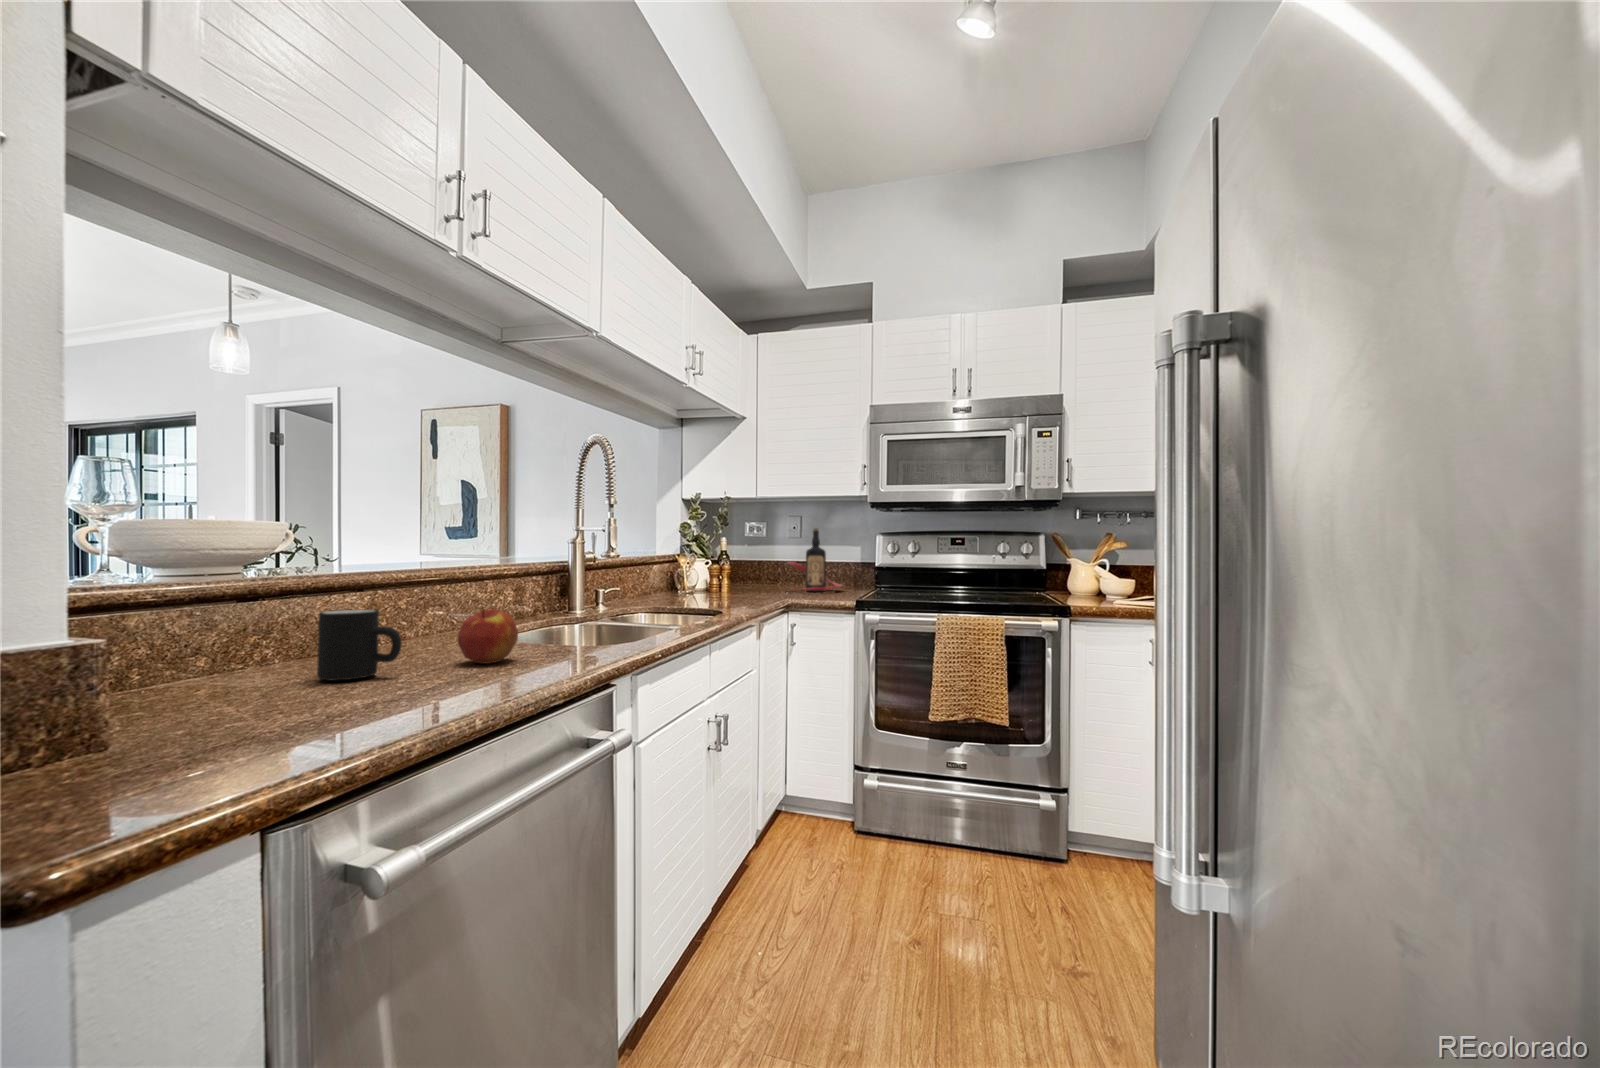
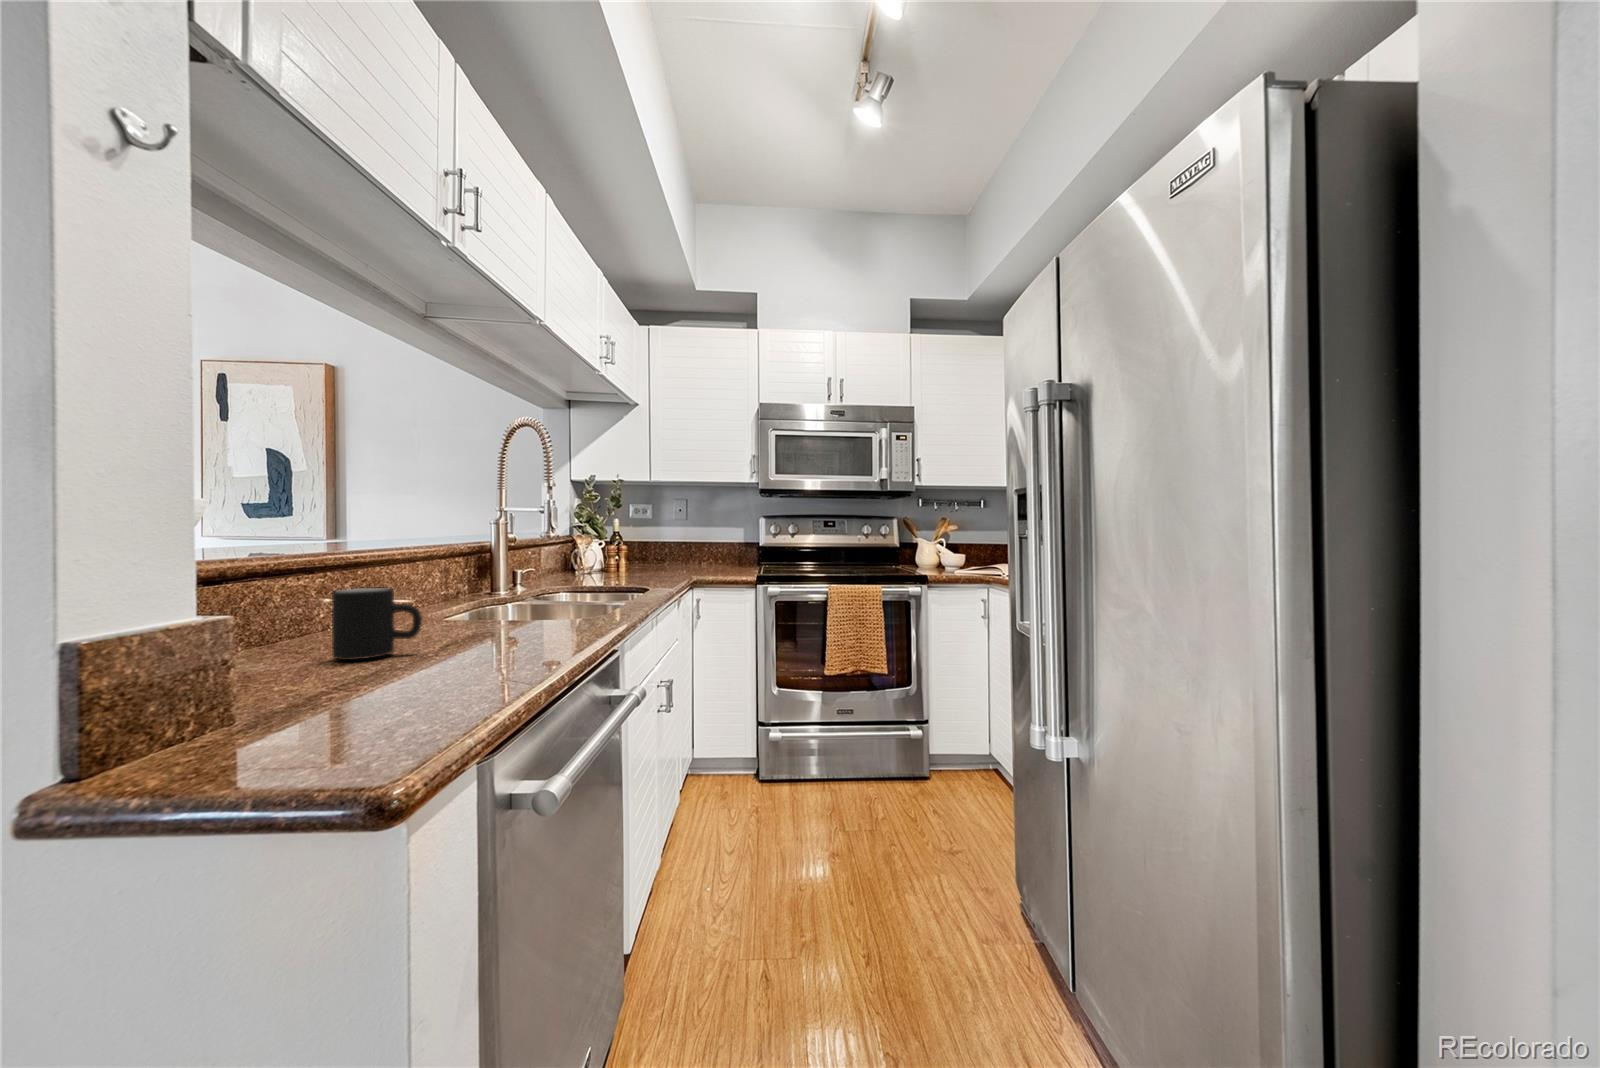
bottle: present [788,528,842,592] -> none [675,511,728,570]
apple: present [458,609,518,664] -> none [460,585,519,638]

